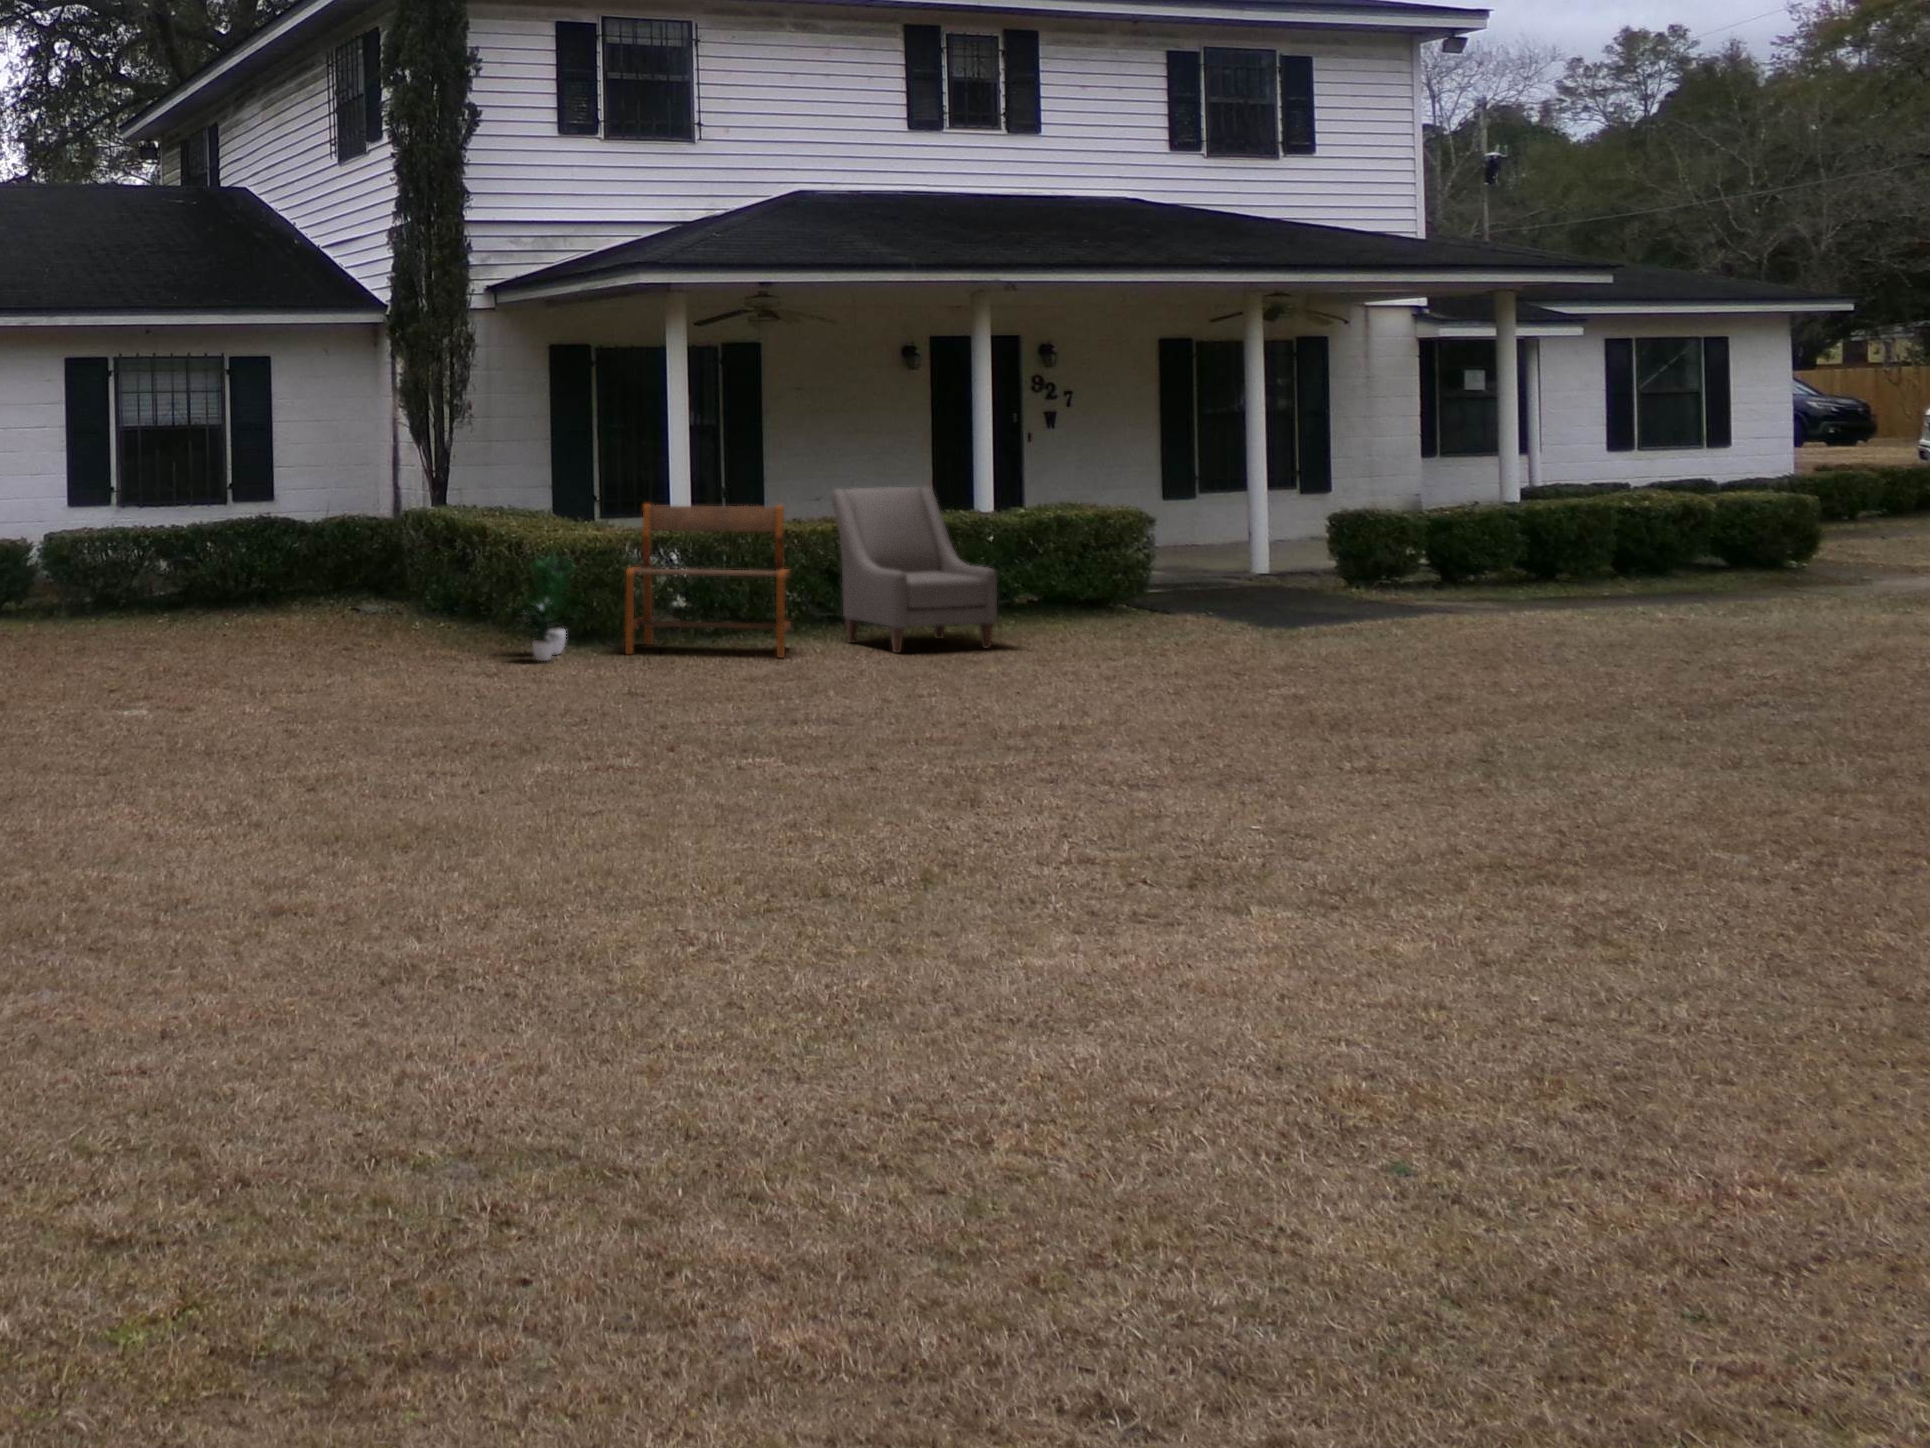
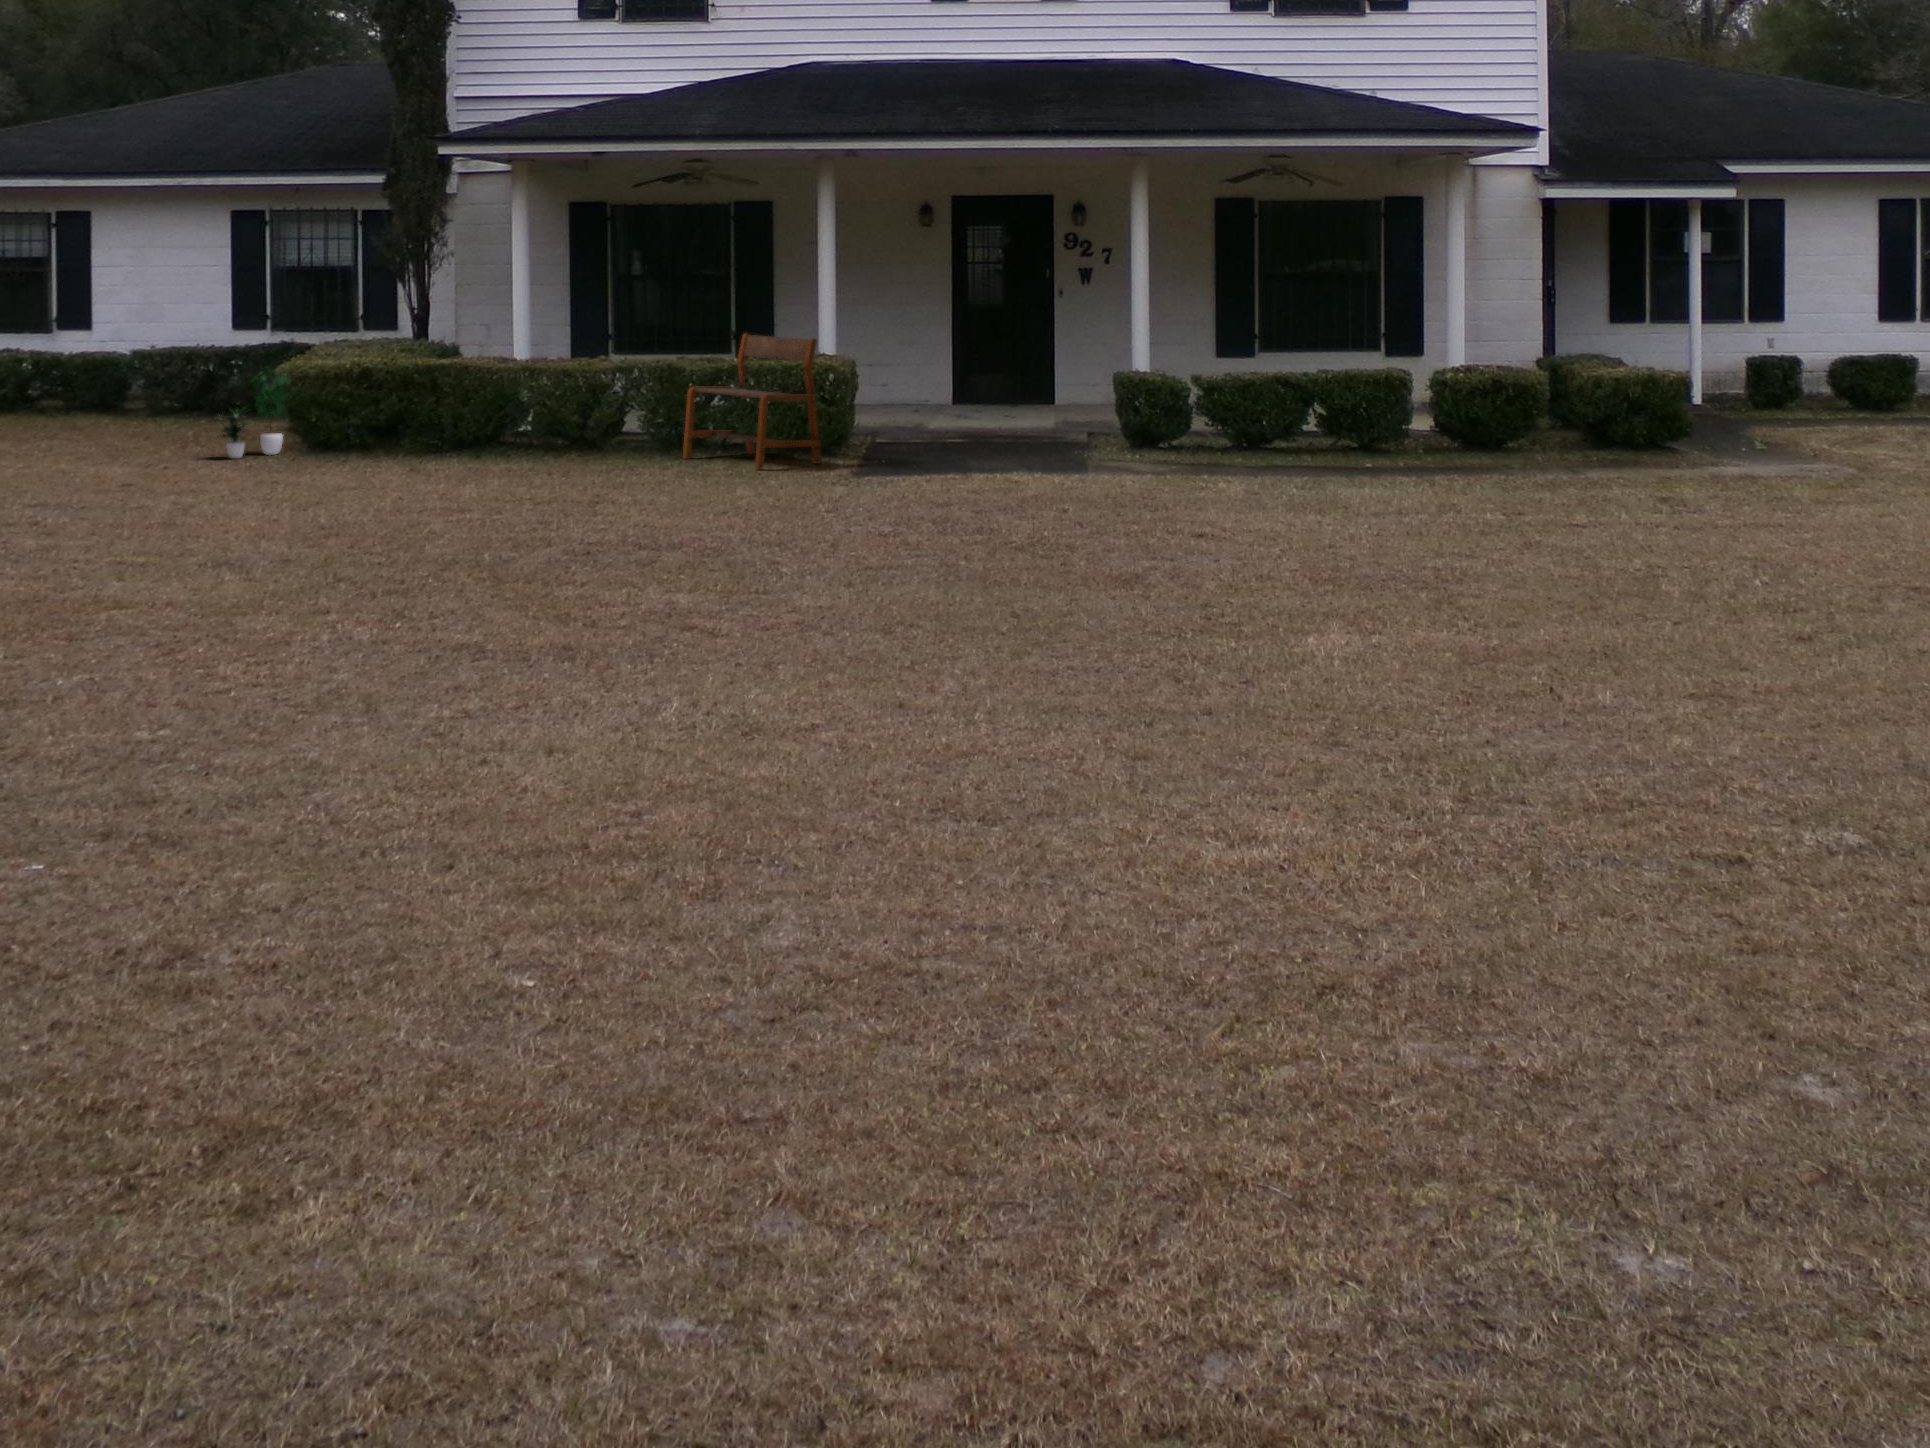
chair: present [831,487,997,653] -> none [505,323,628,467]
bench: present [625,504,791,658] -> present [683,333,821,470]

